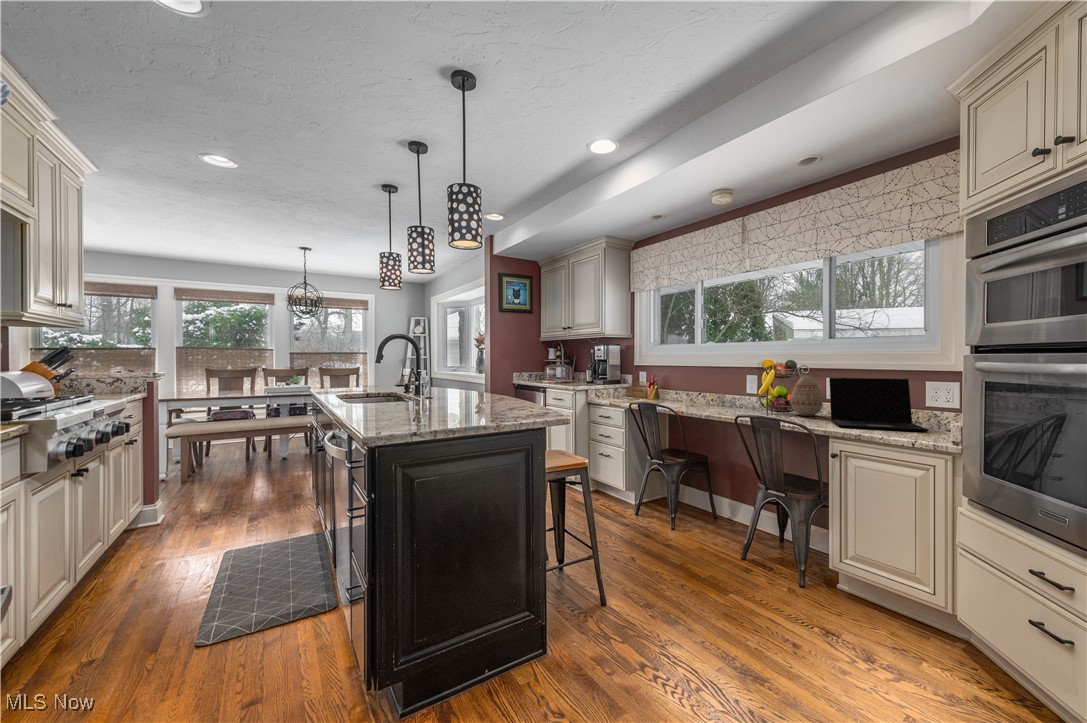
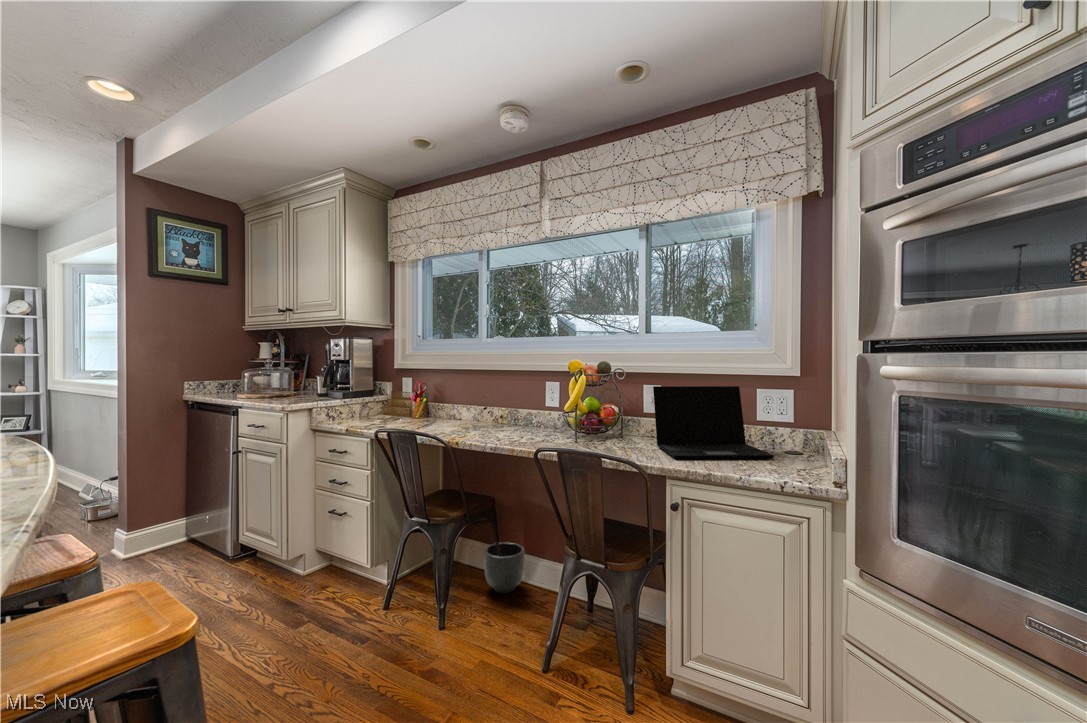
vase: present [791,373,823,416] -> none [603,379,641,438]
planter: none [700,488,730,522] -> present [484,542,524,593]

